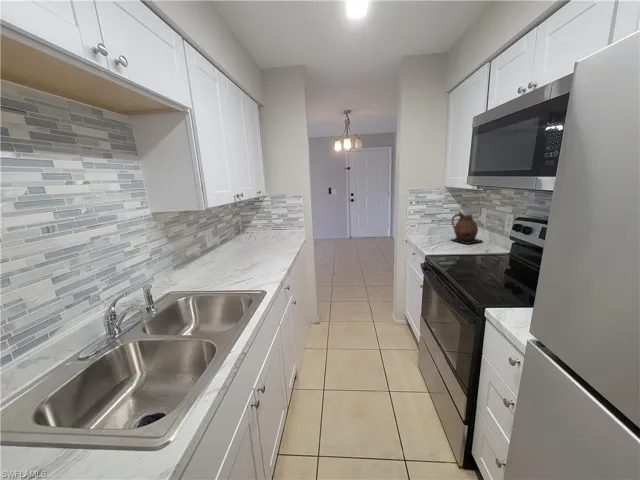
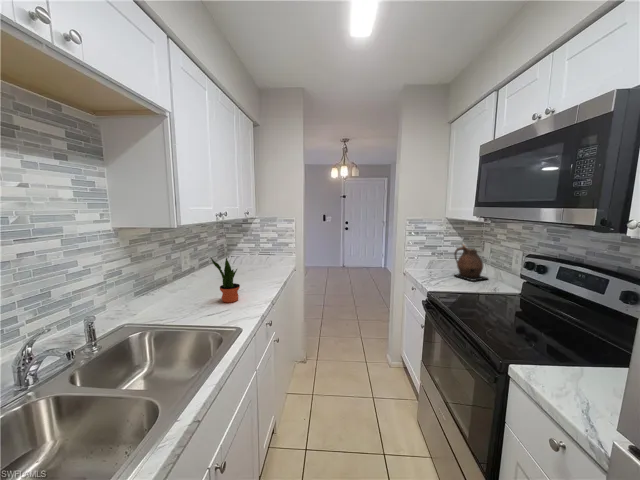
potted plant: none [234,233,260,272] -> present [211,258,240,303]

